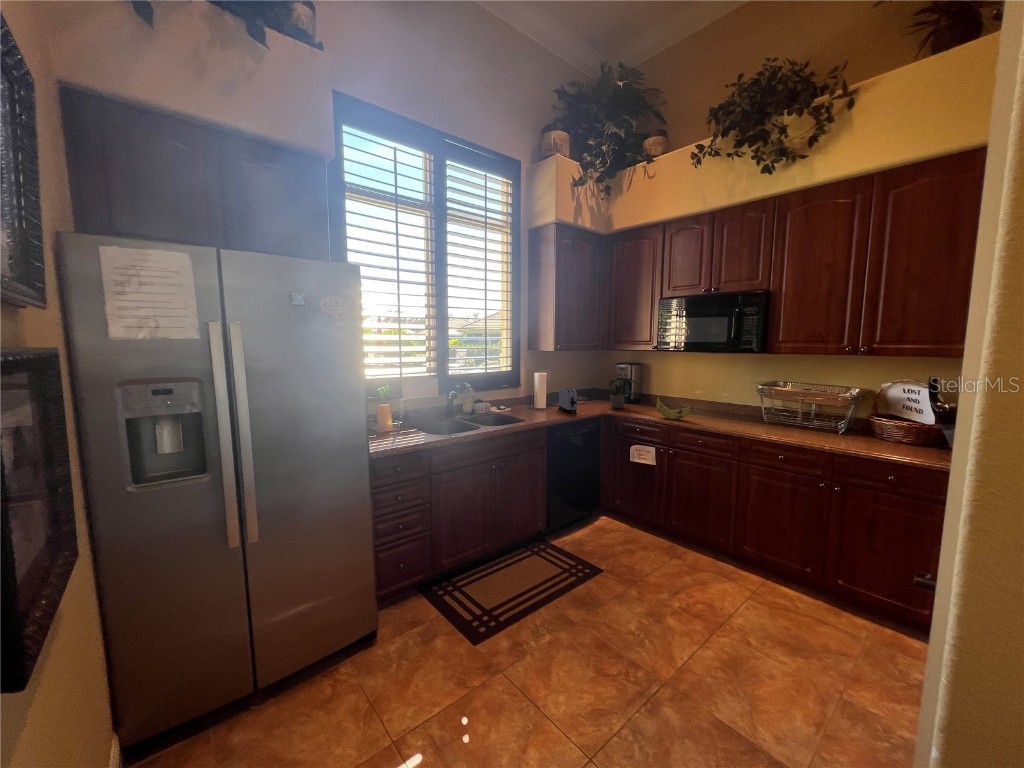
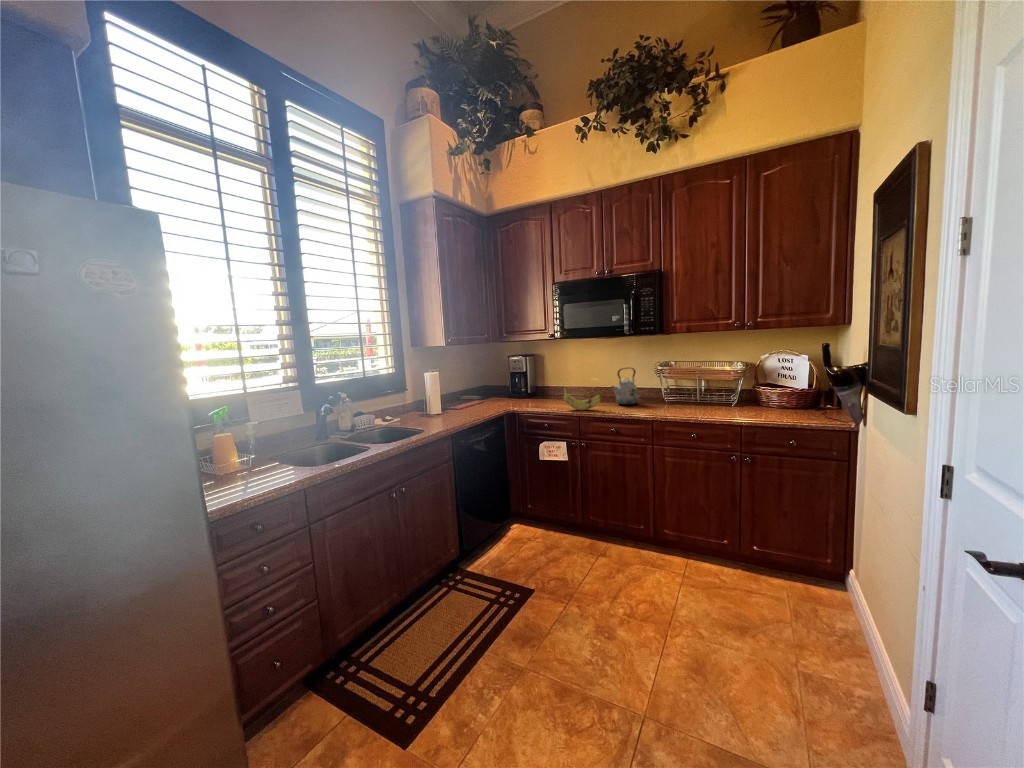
potted plant: present [603,378,639,409] -> none [501,372,540,406]
kettle: none [705,384,735,420] -> present [612,368,639,405]
toaster: present [559,389,577,413] -> none [454,388,479,417]

